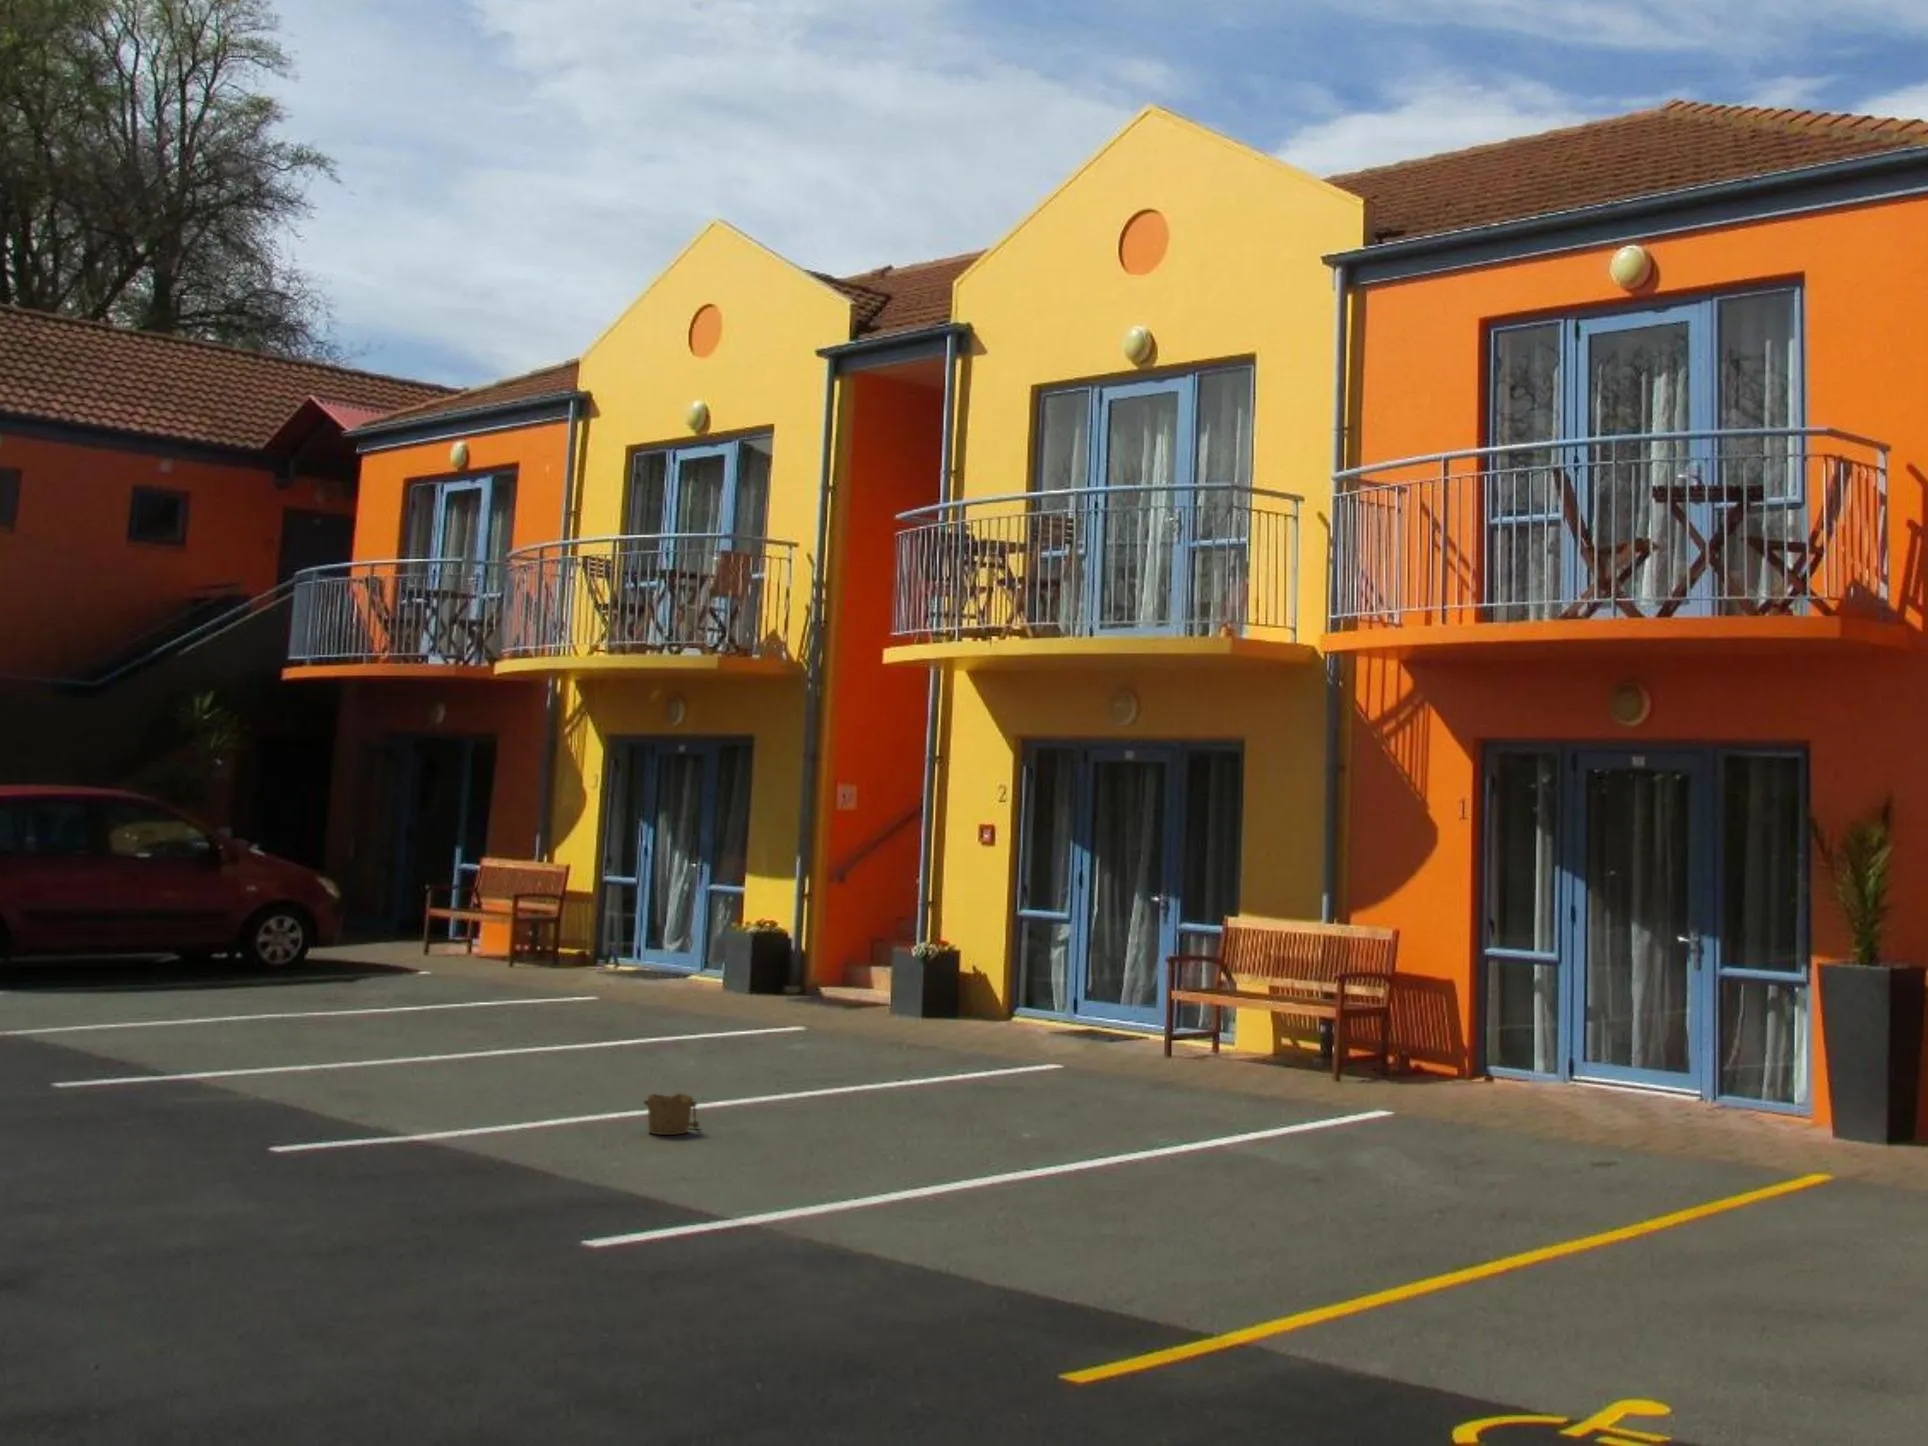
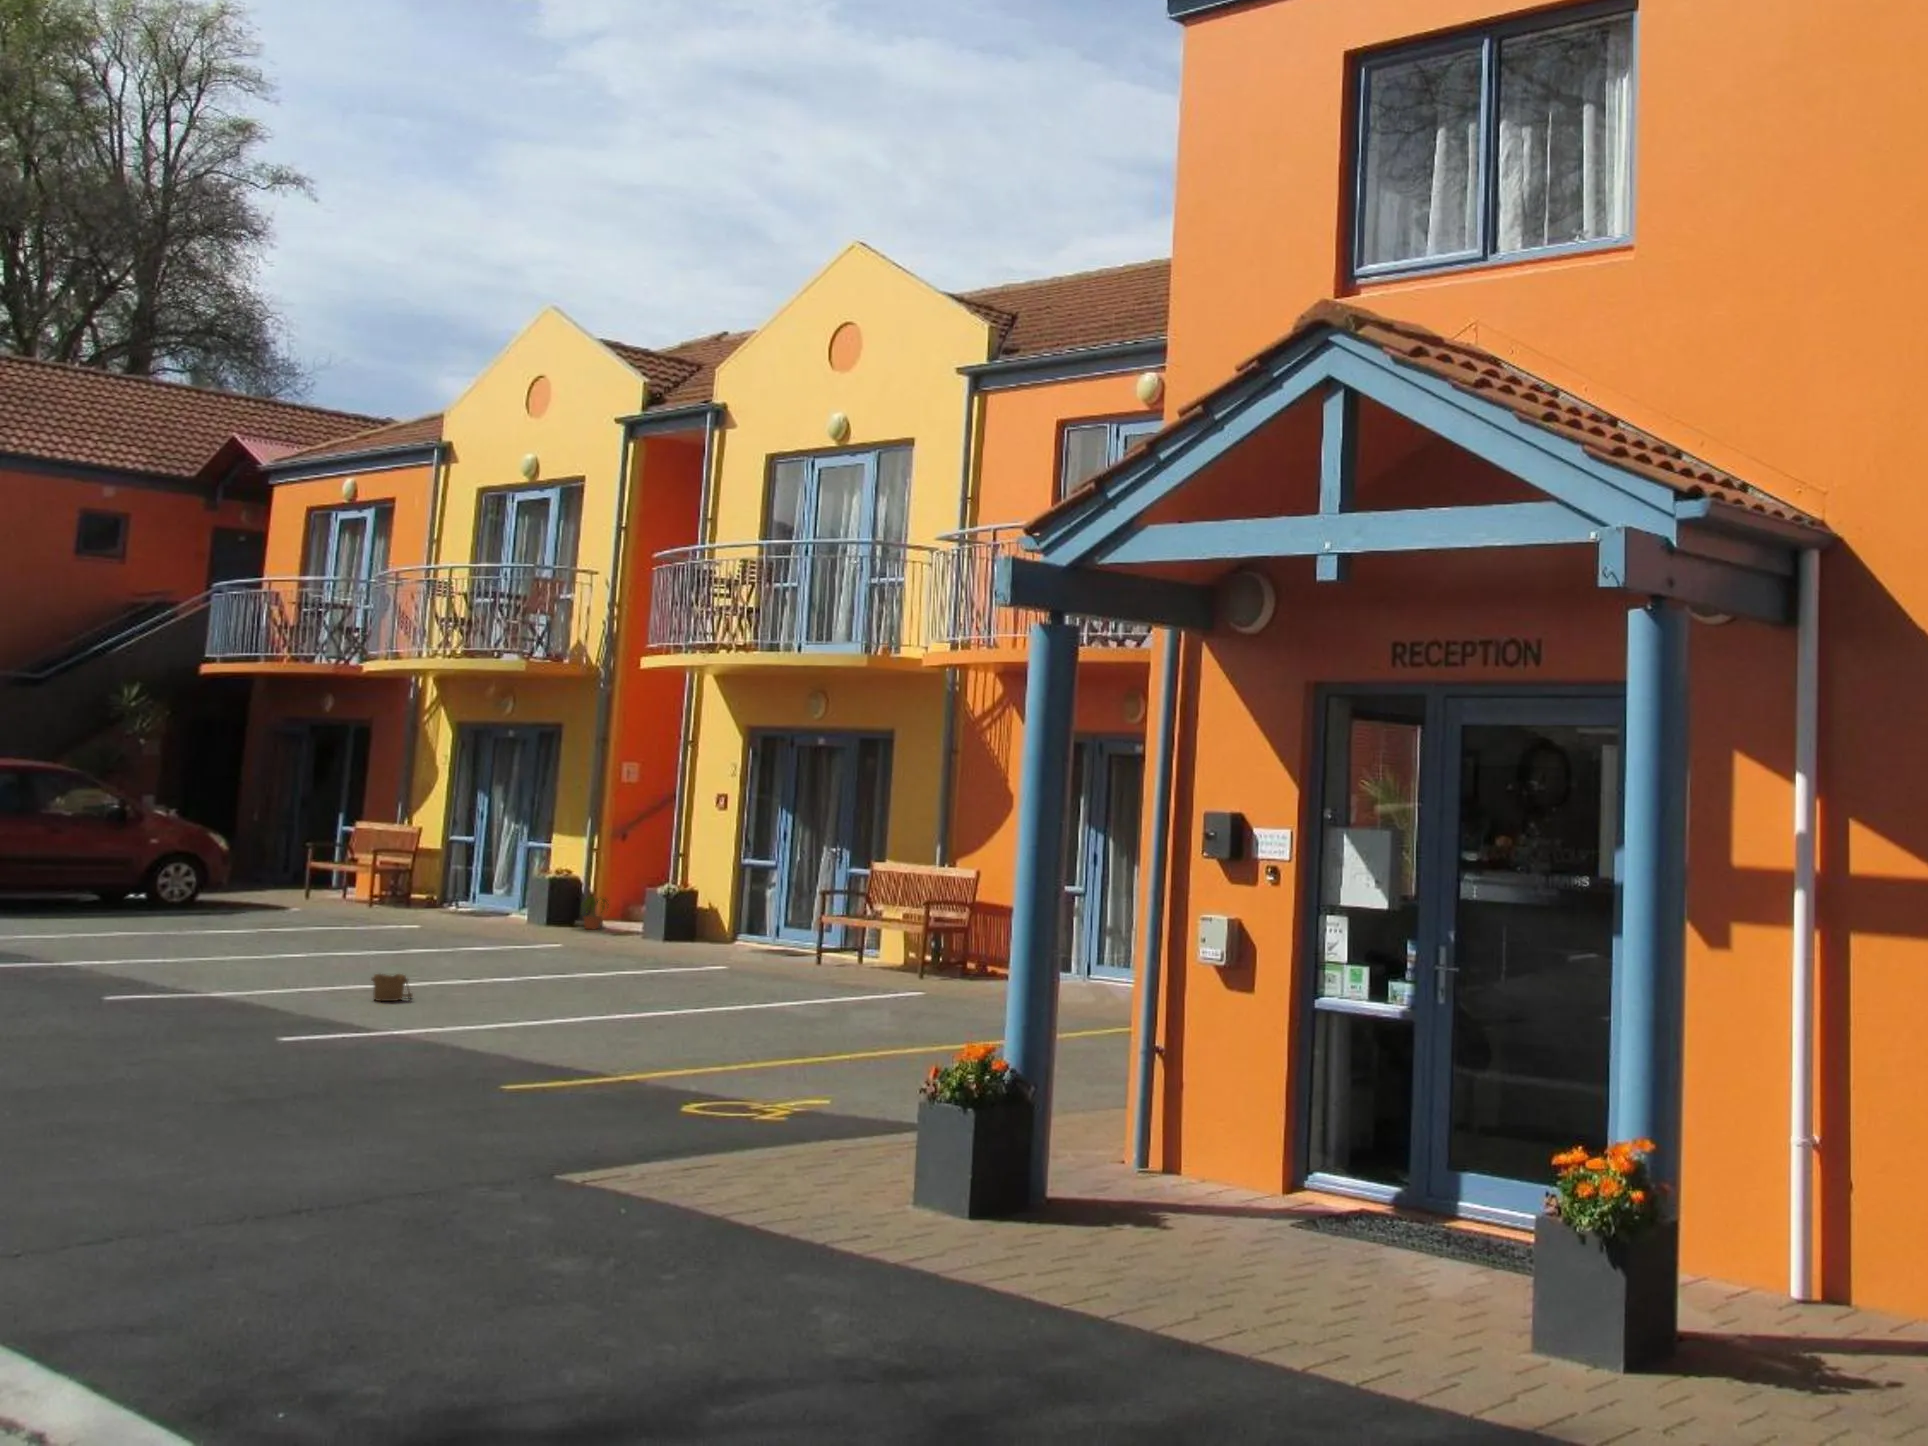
potted plant: none [794,956,837,999] -> present [581,897,609,929]

